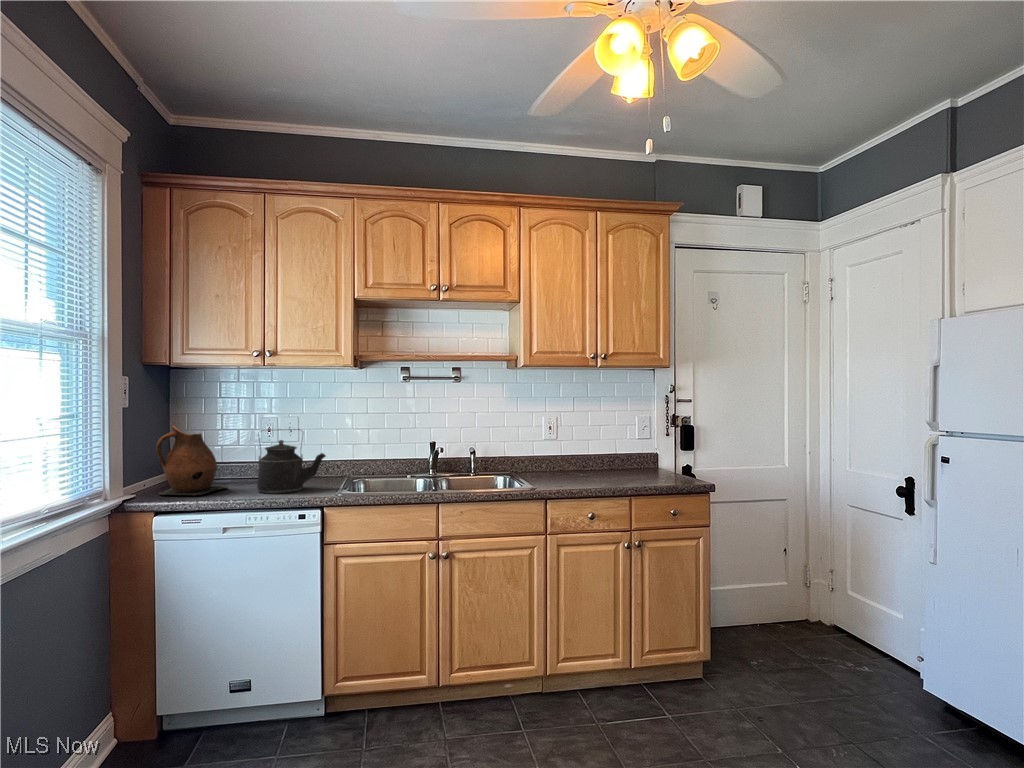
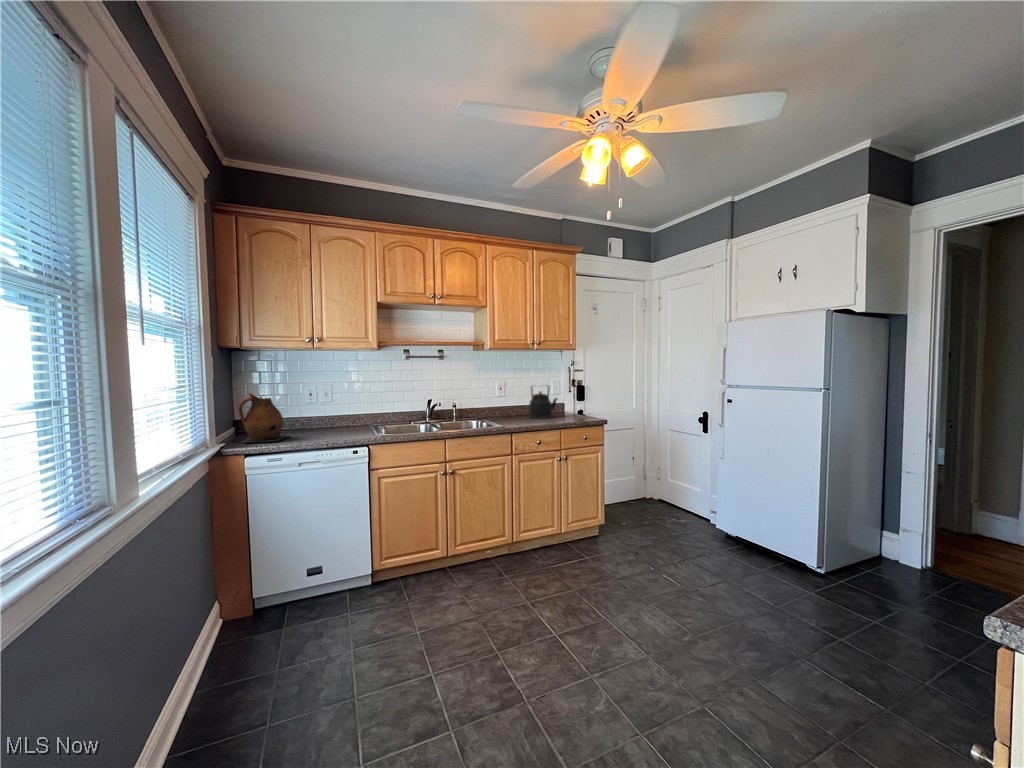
kettle: present [257,429,326,494] -> present [529,386,557,419]

